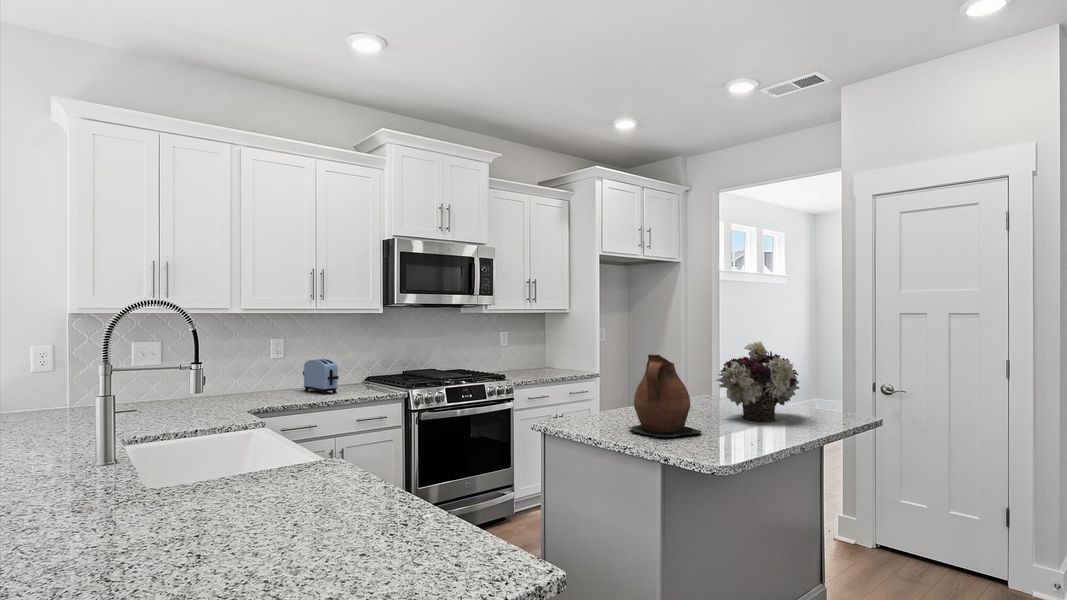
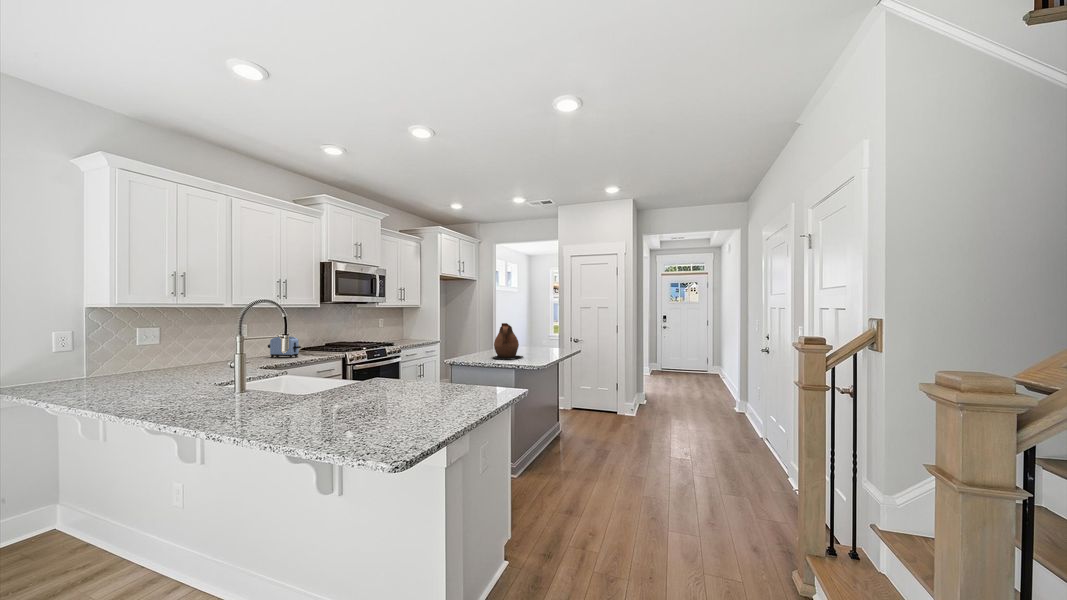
flower arrangement: present [716,342,799,421] -> none [523,318,556,352]

